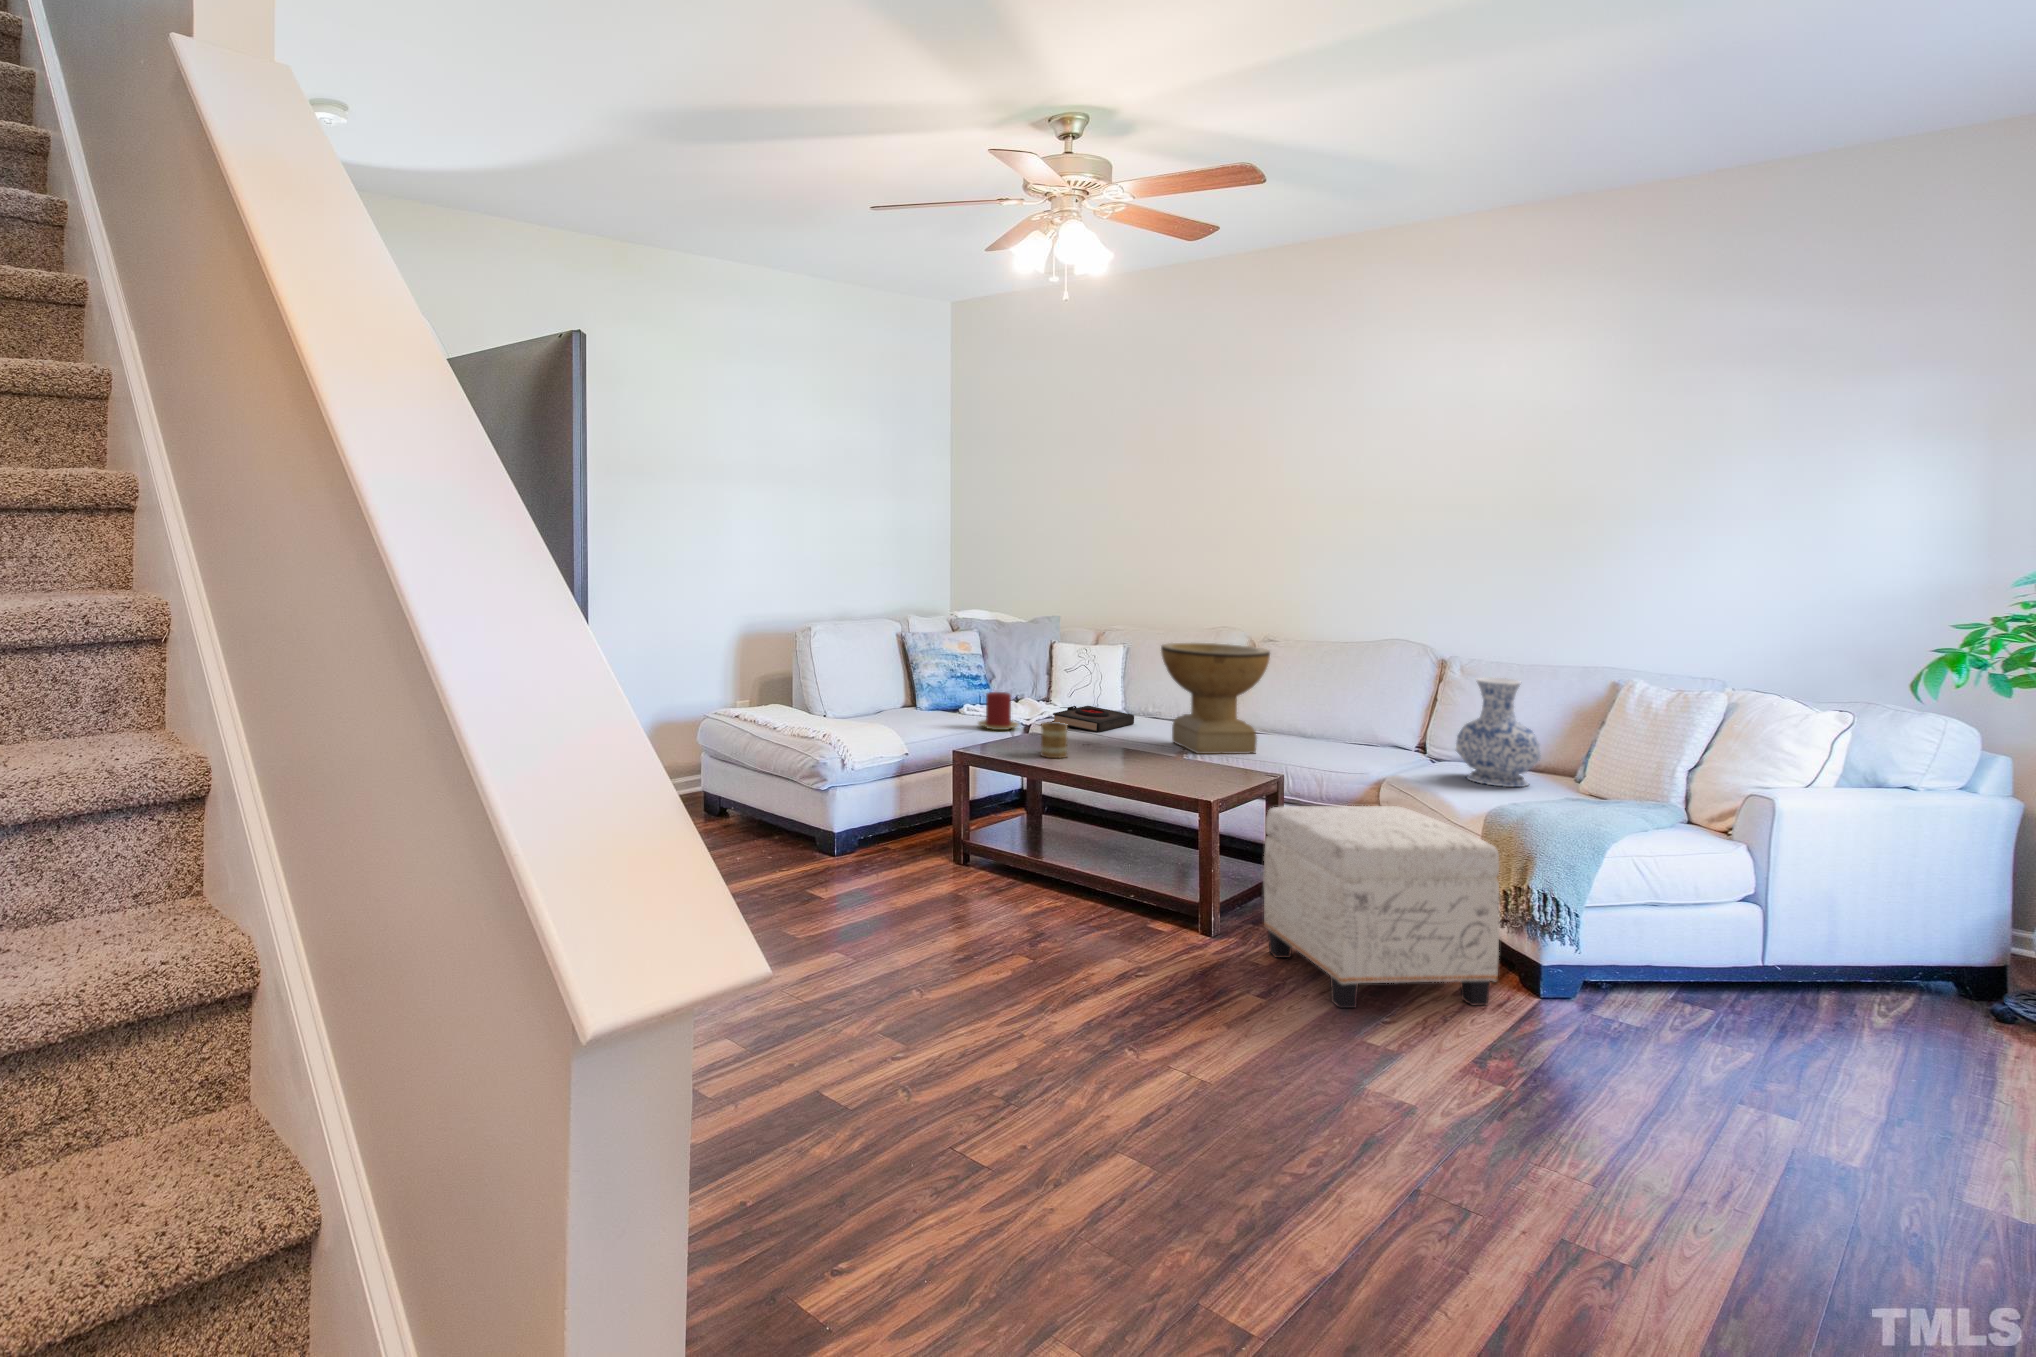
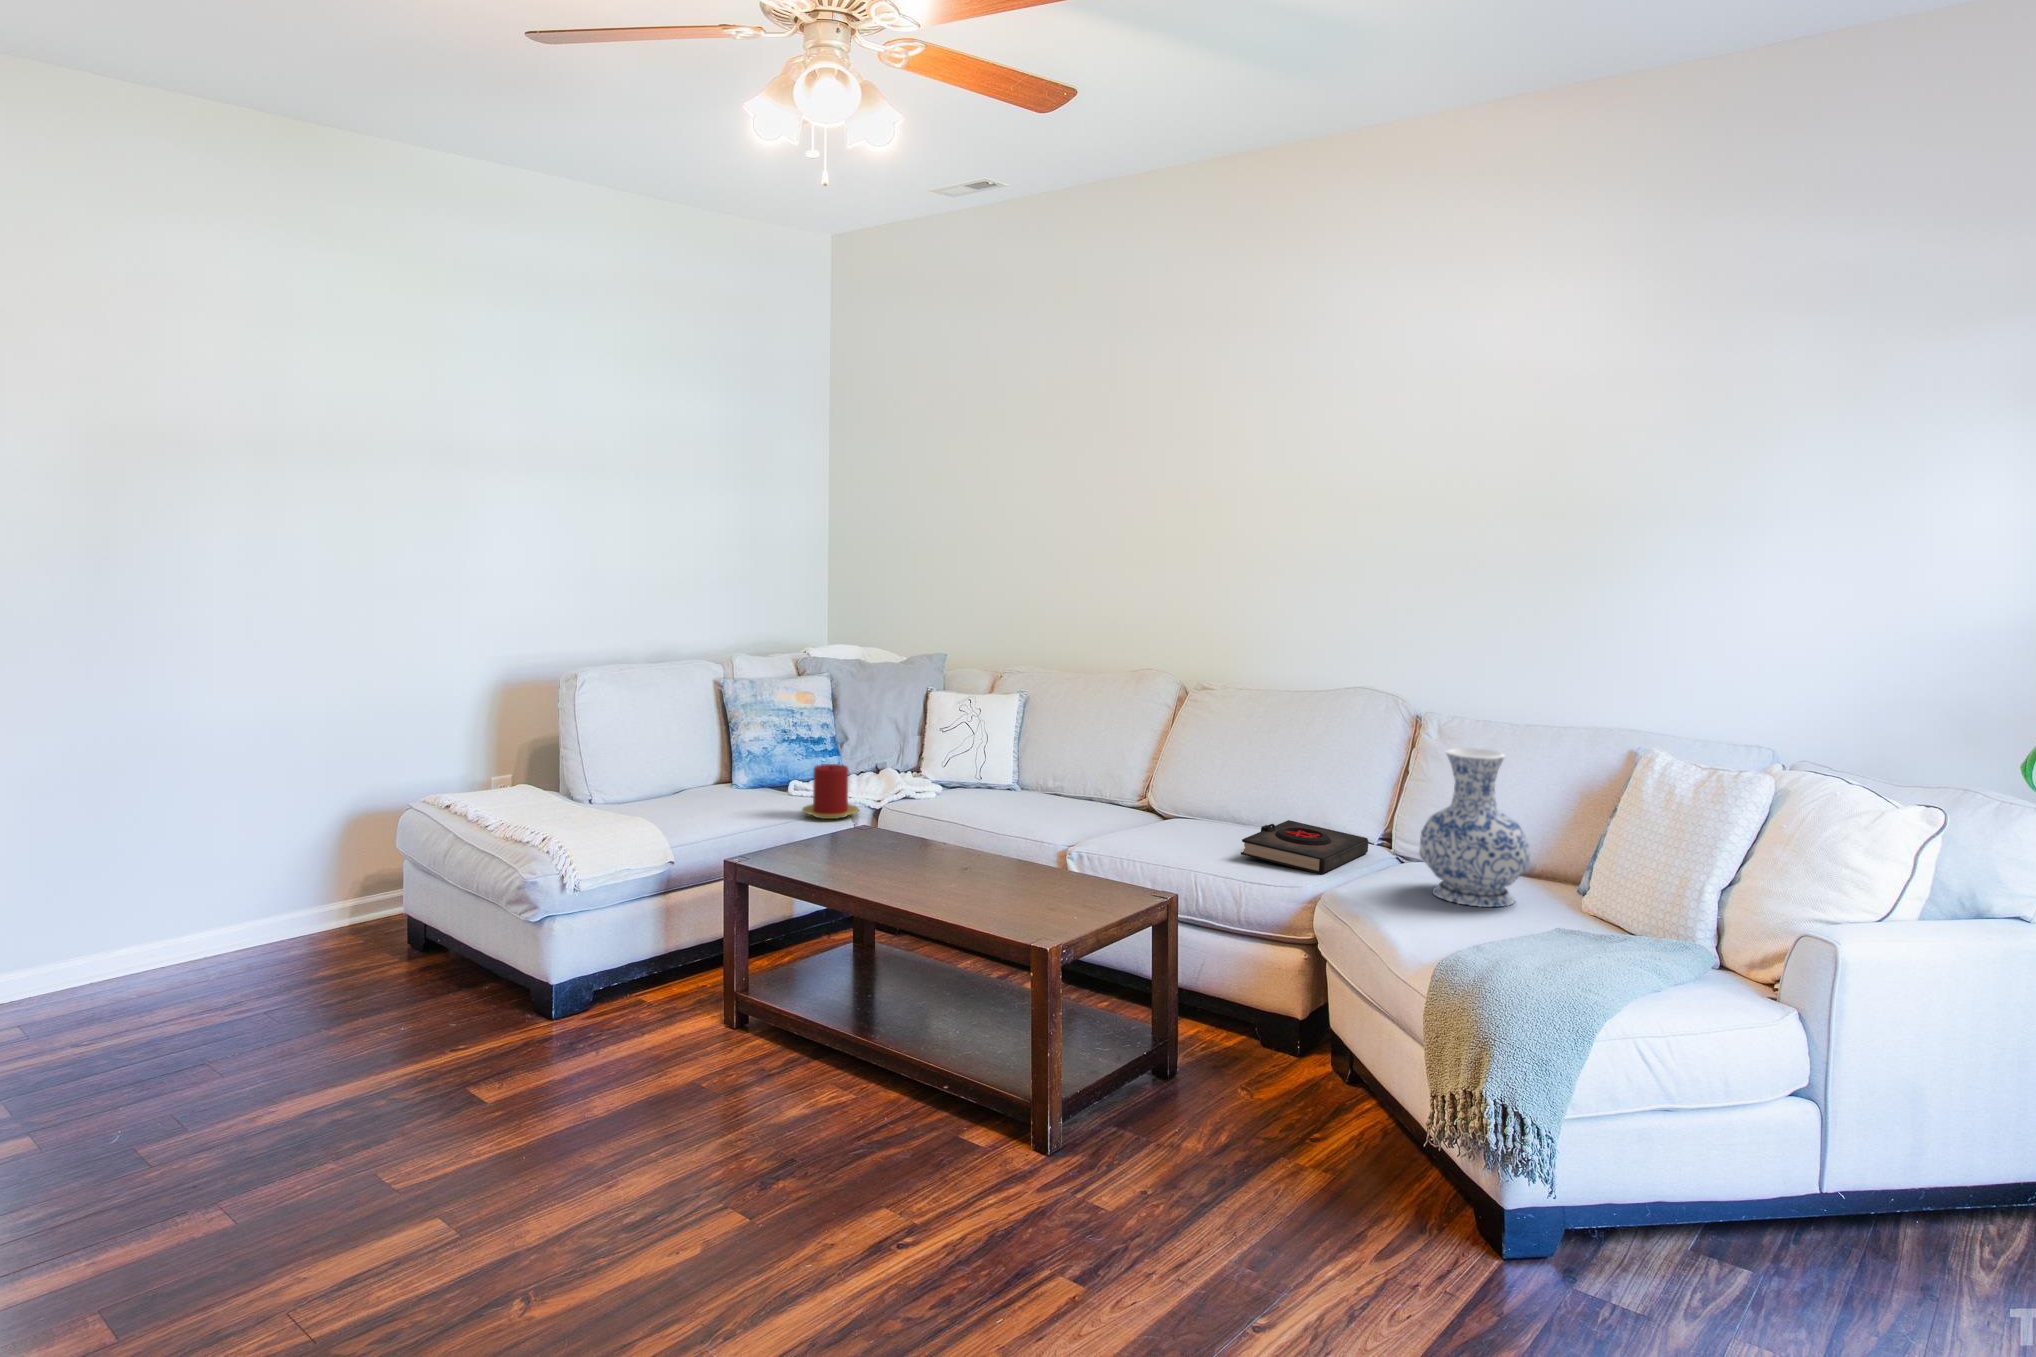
decorative bowl: present [1161,643,1270,754] -> none [1039,695,1184,856]
book: present [1052,706,1134,732] -> present [1241,820,1368,874]
mug: present [1041,722,1068,758] -> none [854,815,894,869]
ottoman: present [1263,806,1499,1008] -> none [1113,954,1435,1304]

